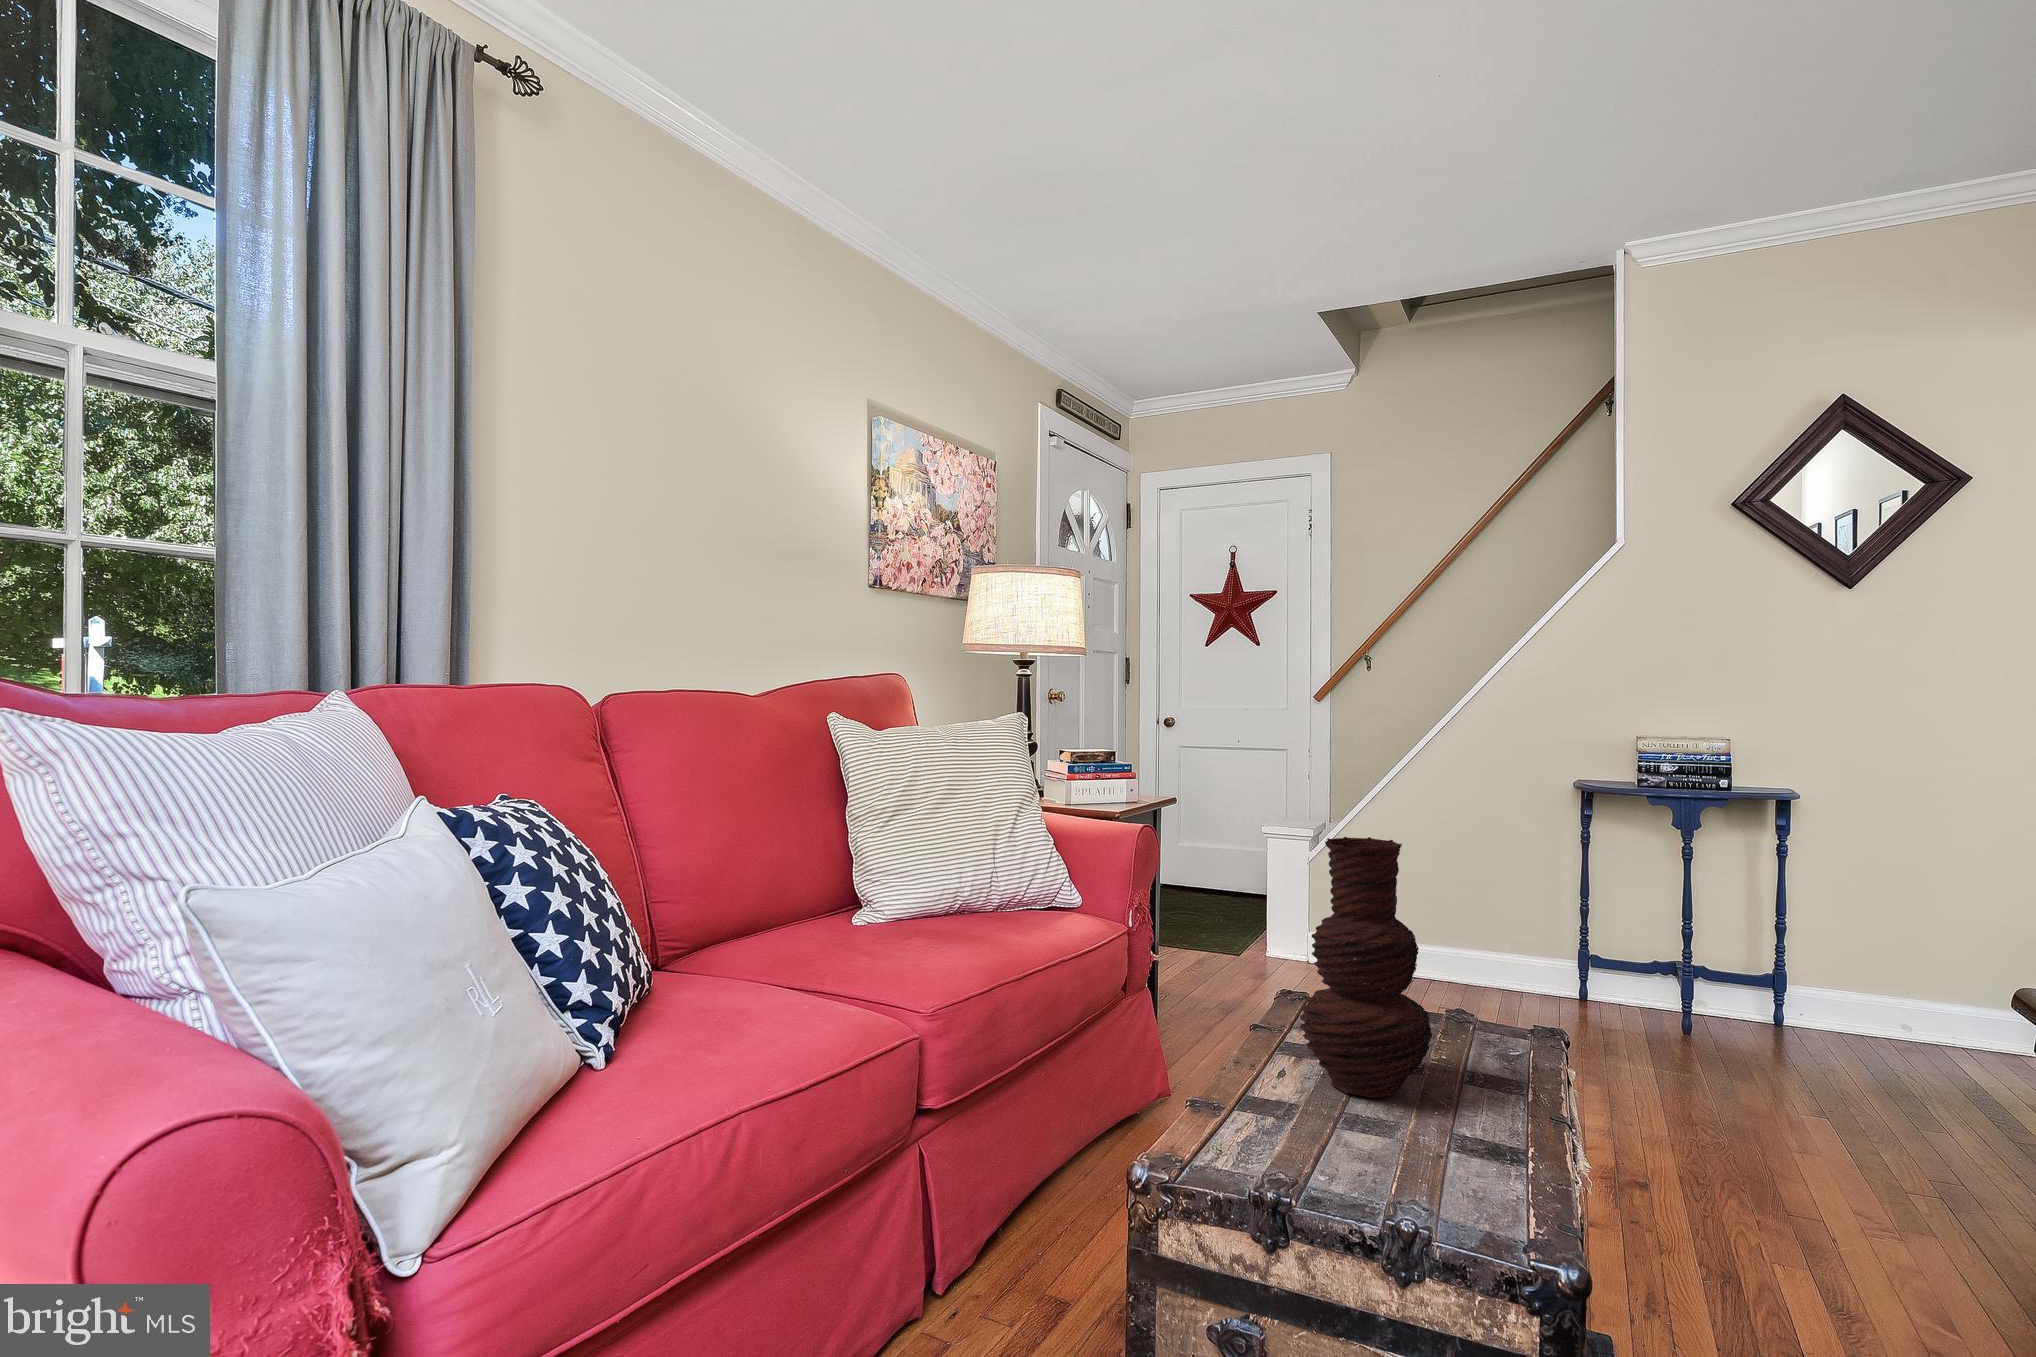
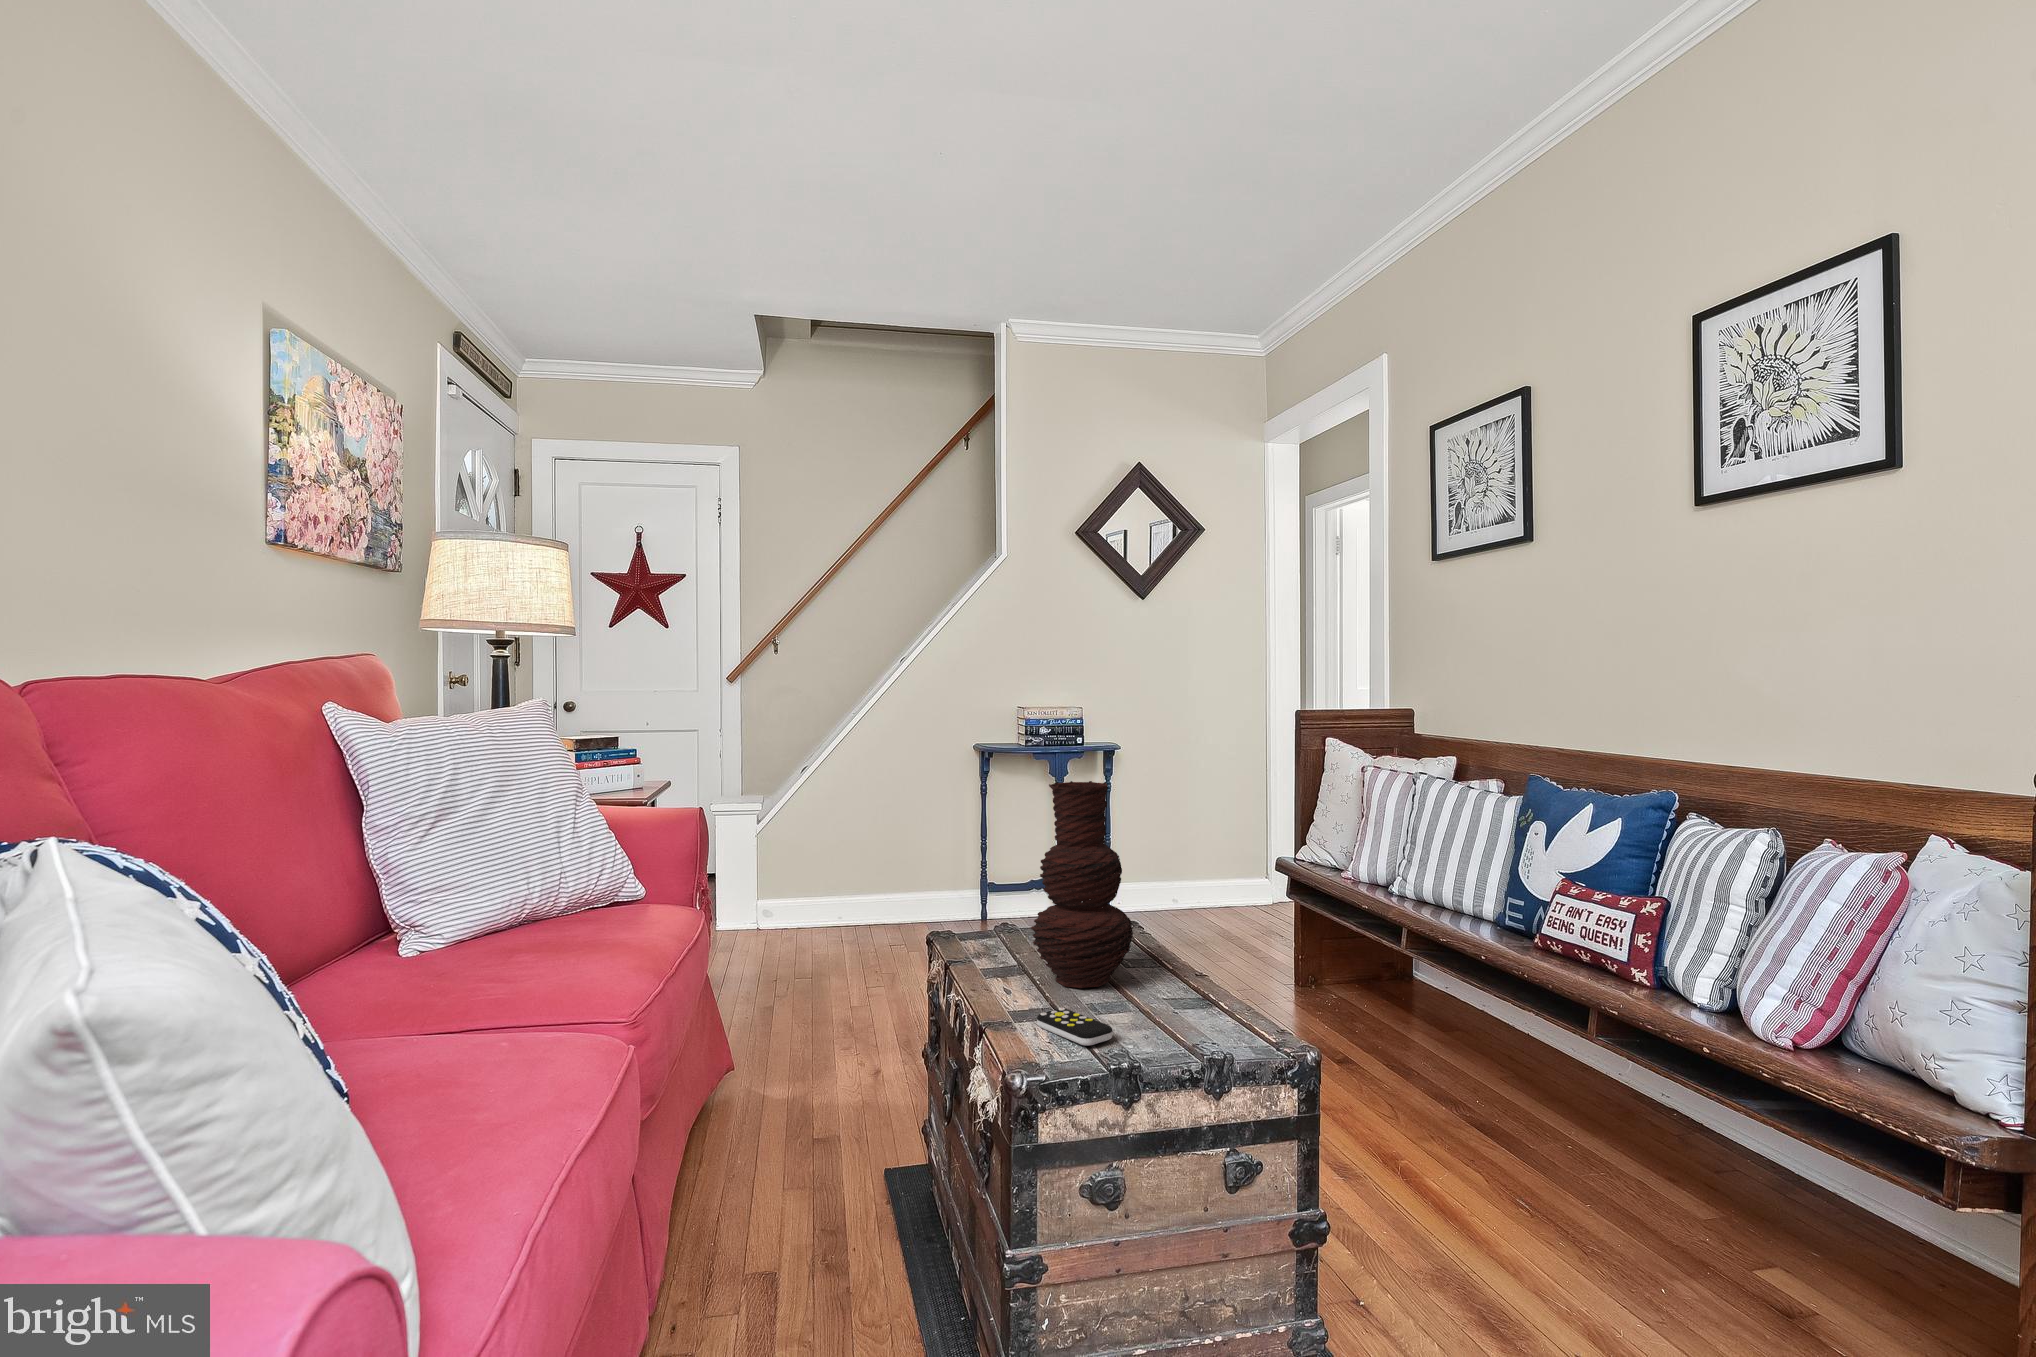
remote control: none [1237,1107,1299,1162] -> present [1037,1008,1113,1046]

